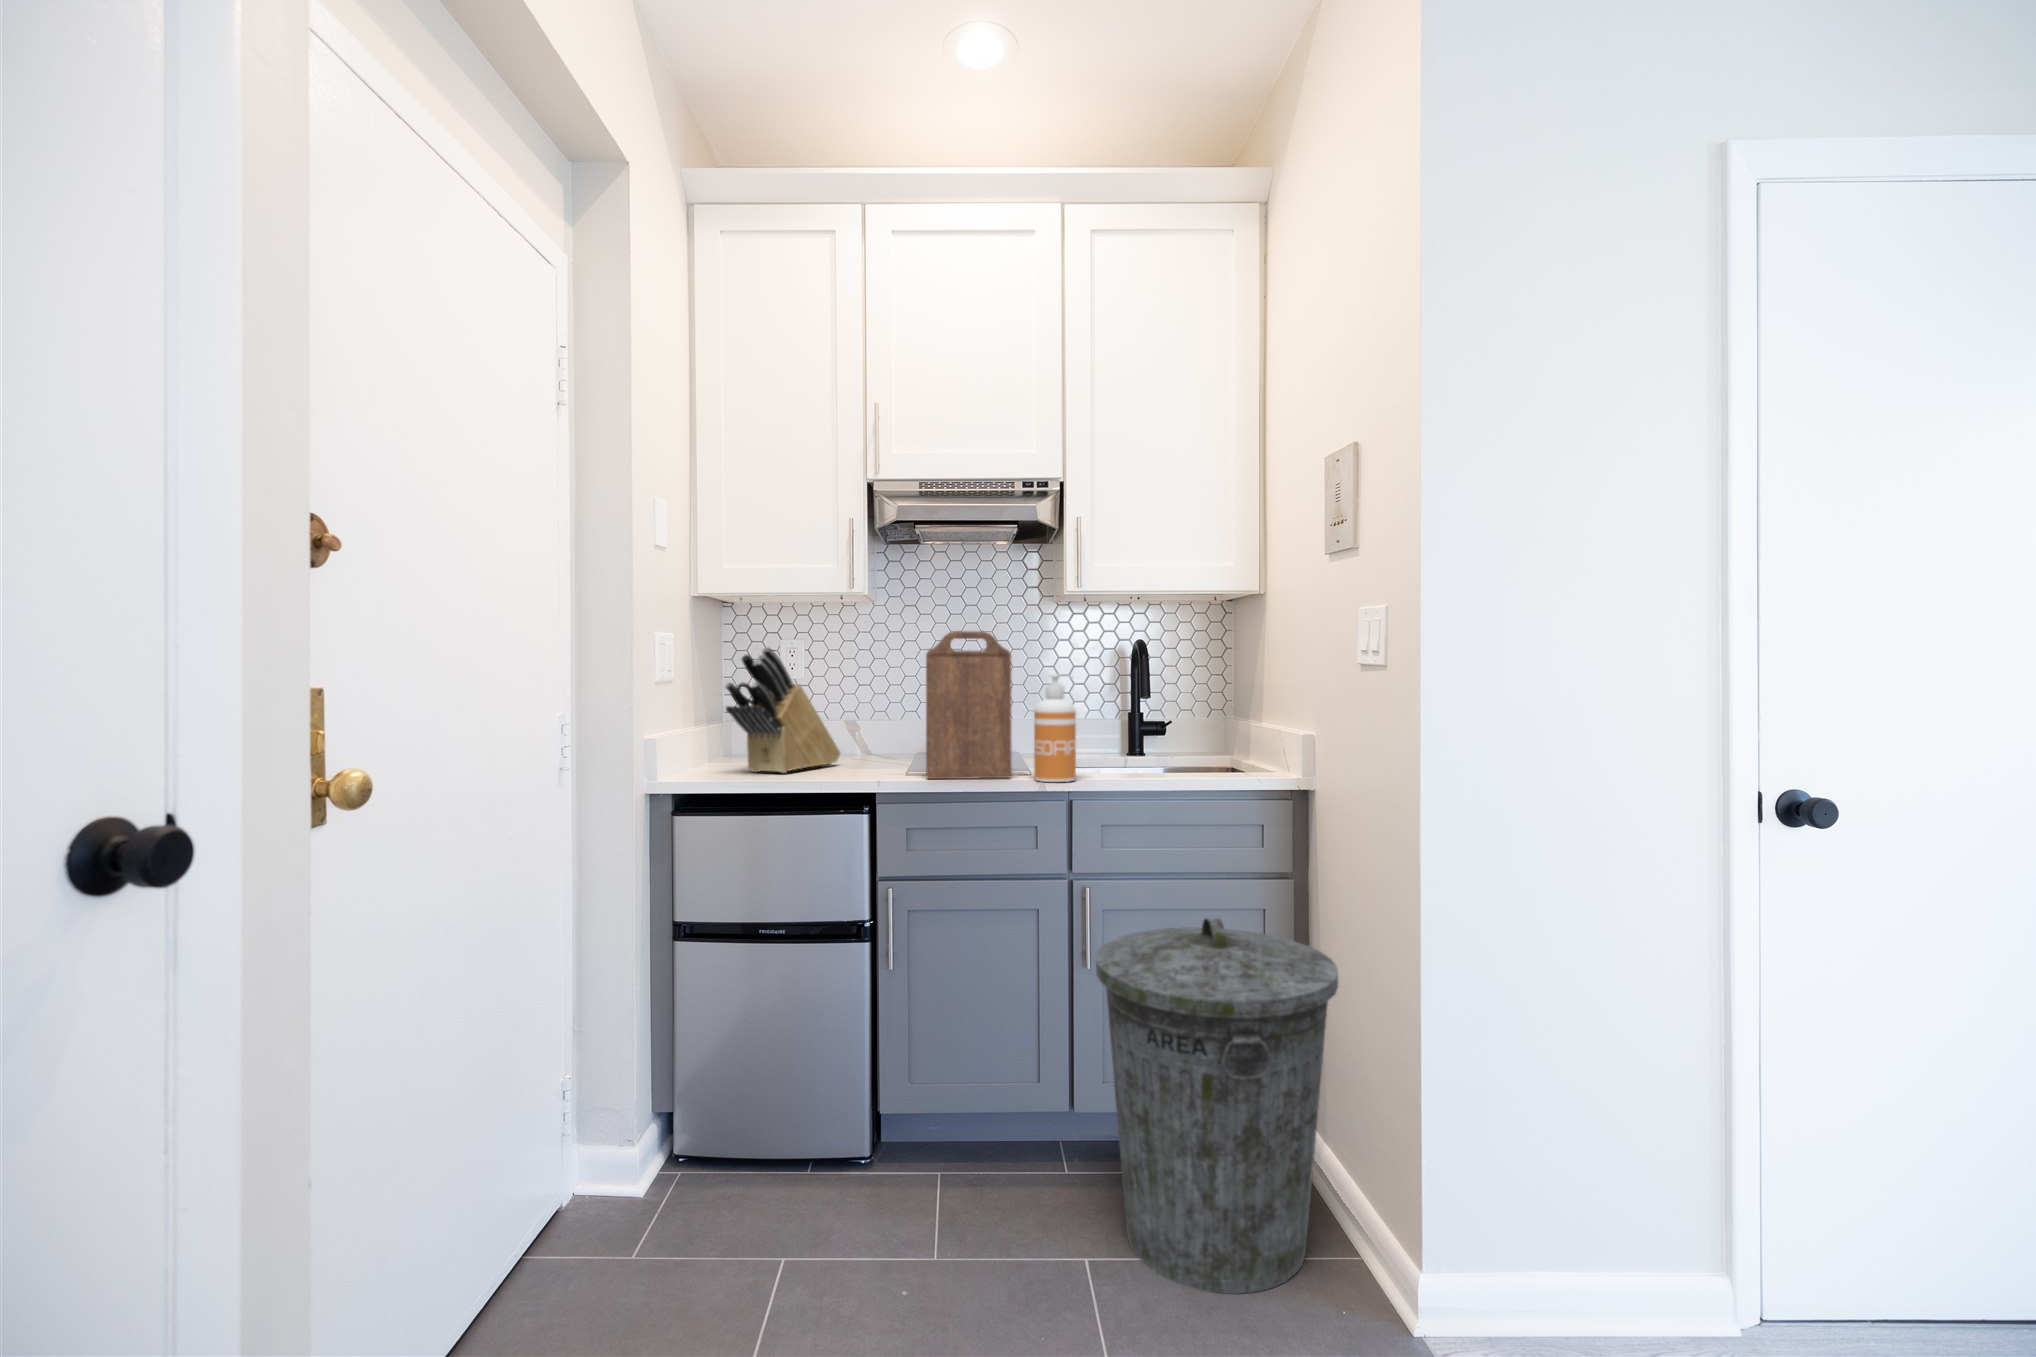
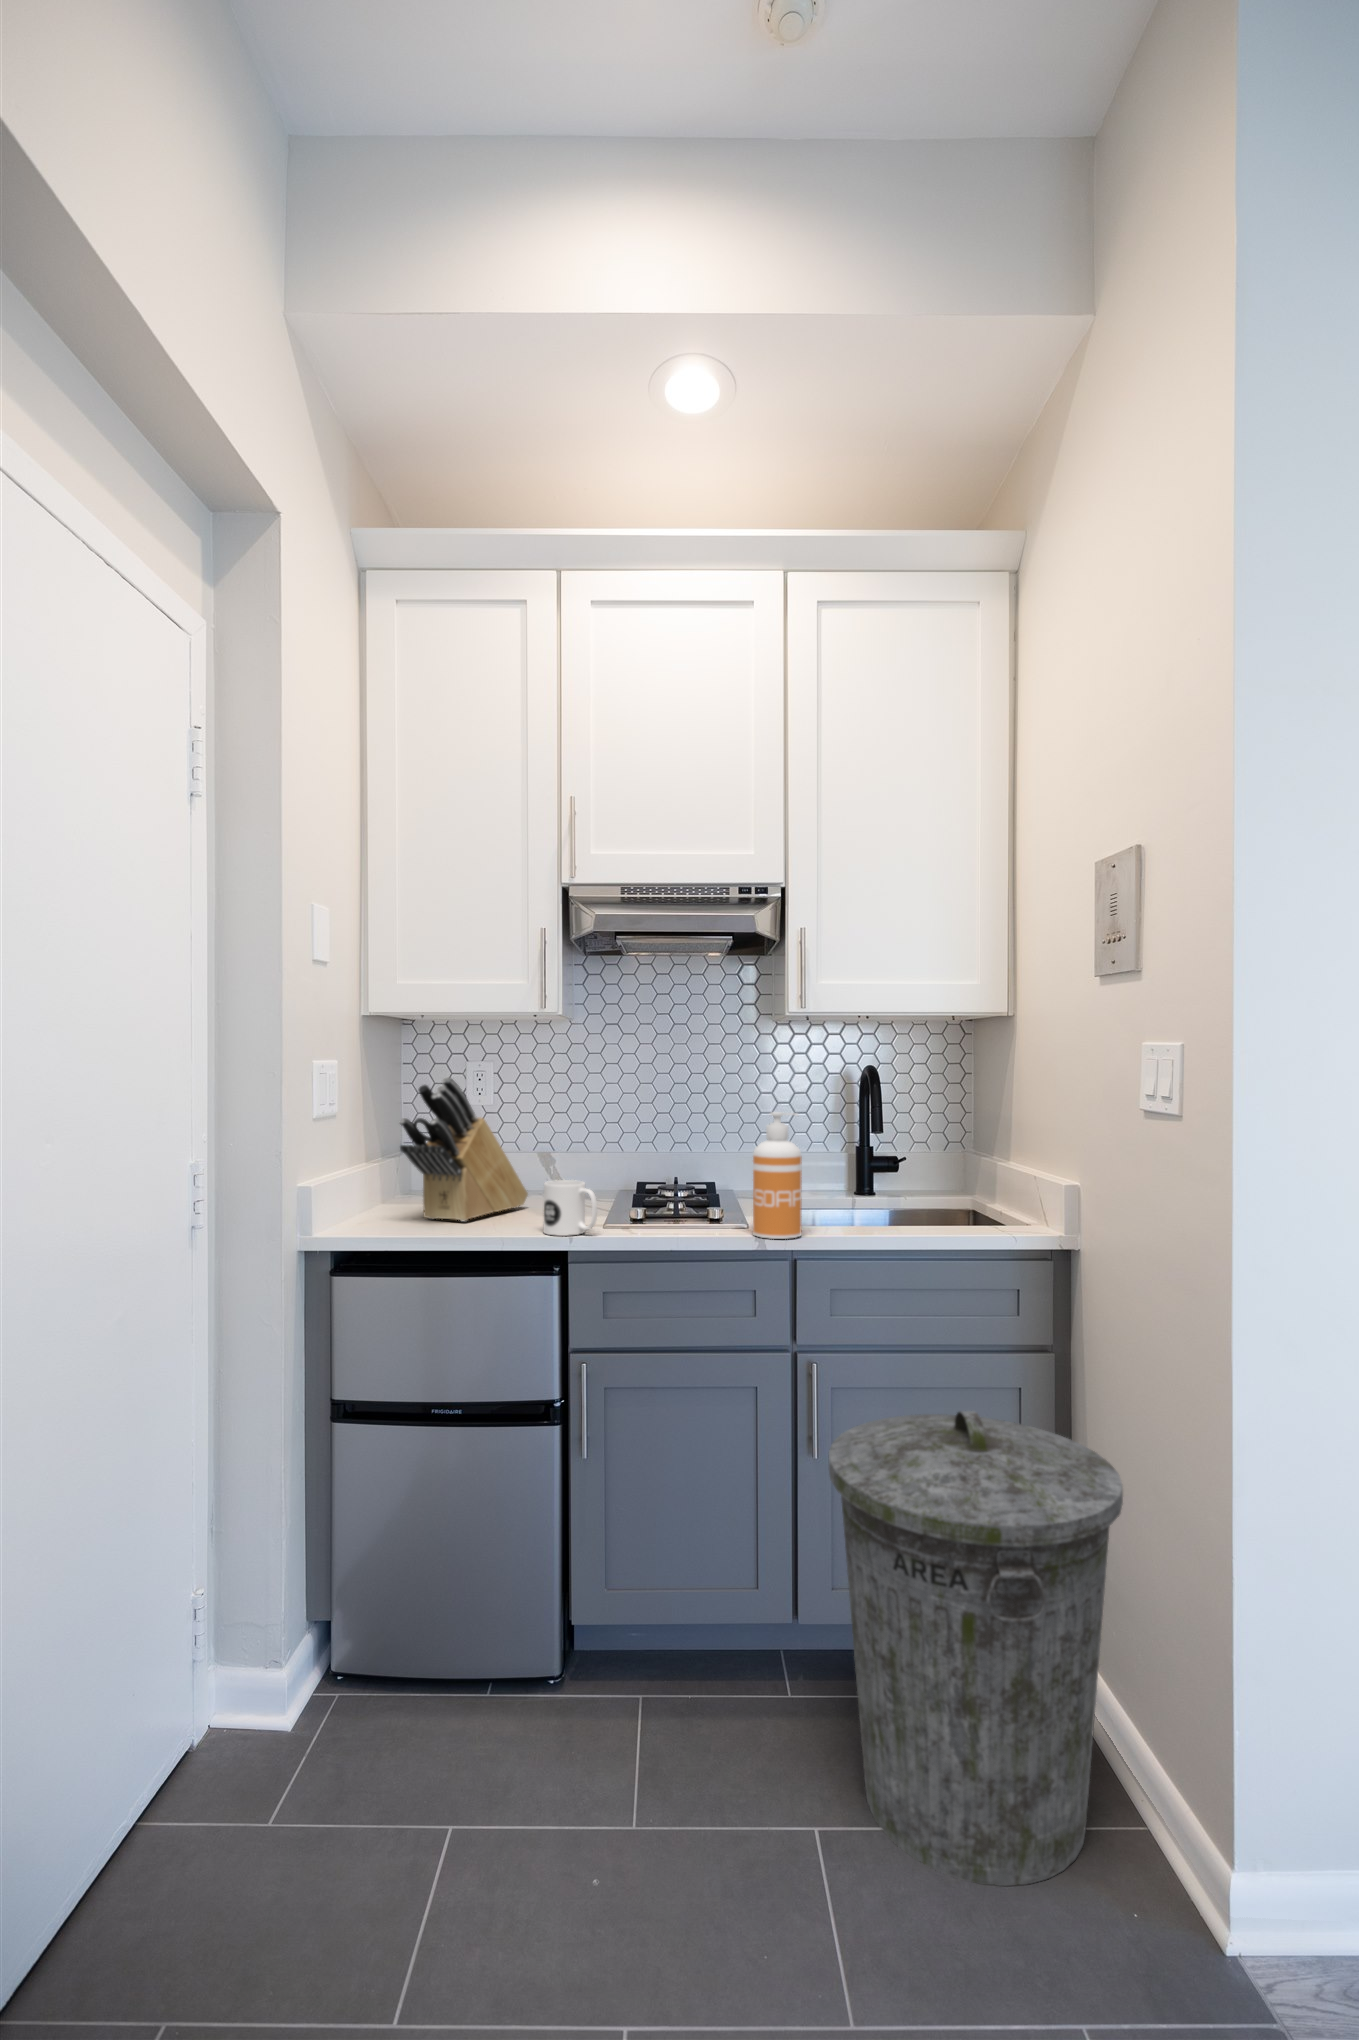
cutting board: present [926,631,1012,779] -> none [628,1061,727,1233]
mug: none [853,735,899,781] -> present [543,1180,597,1236]

